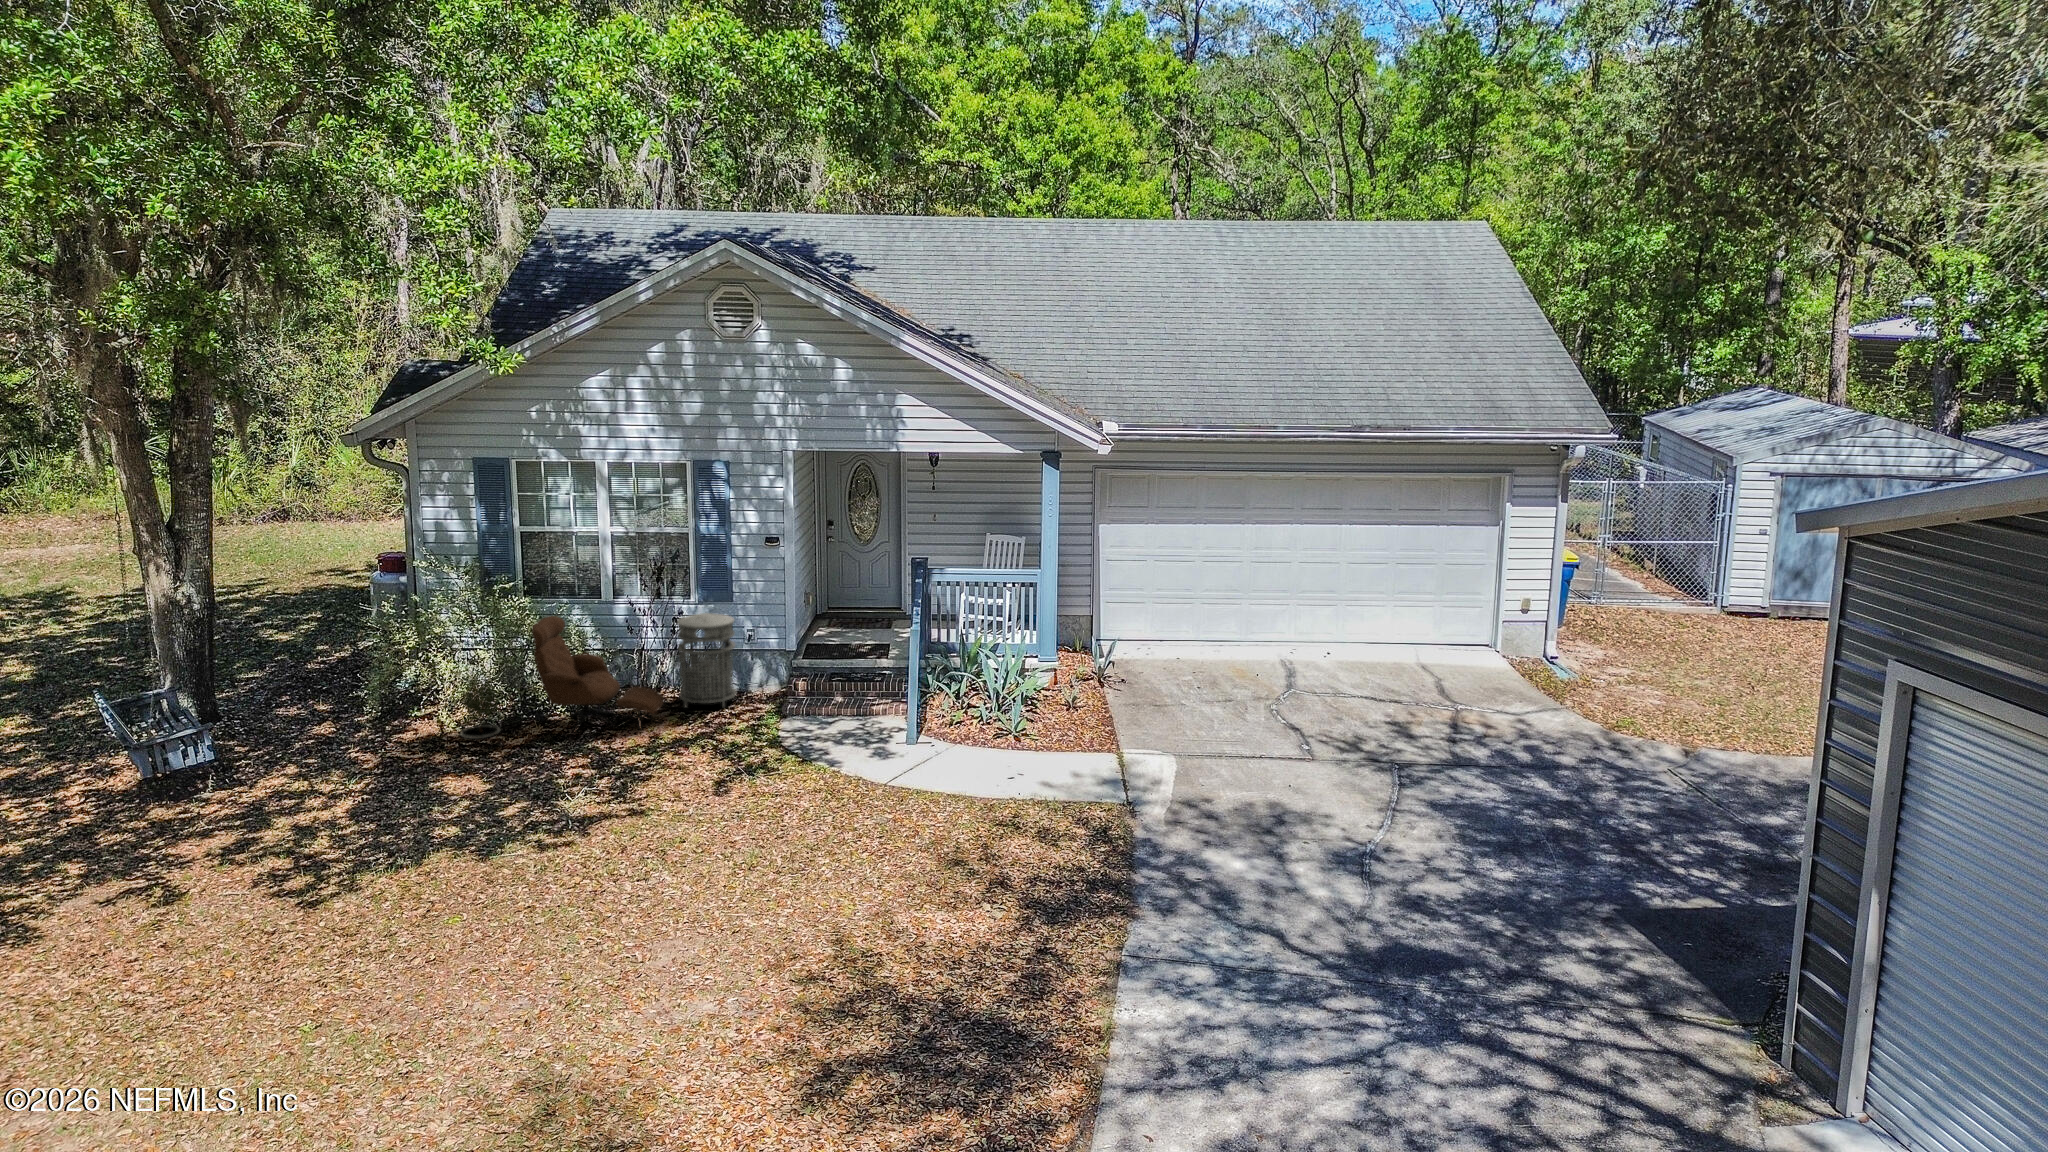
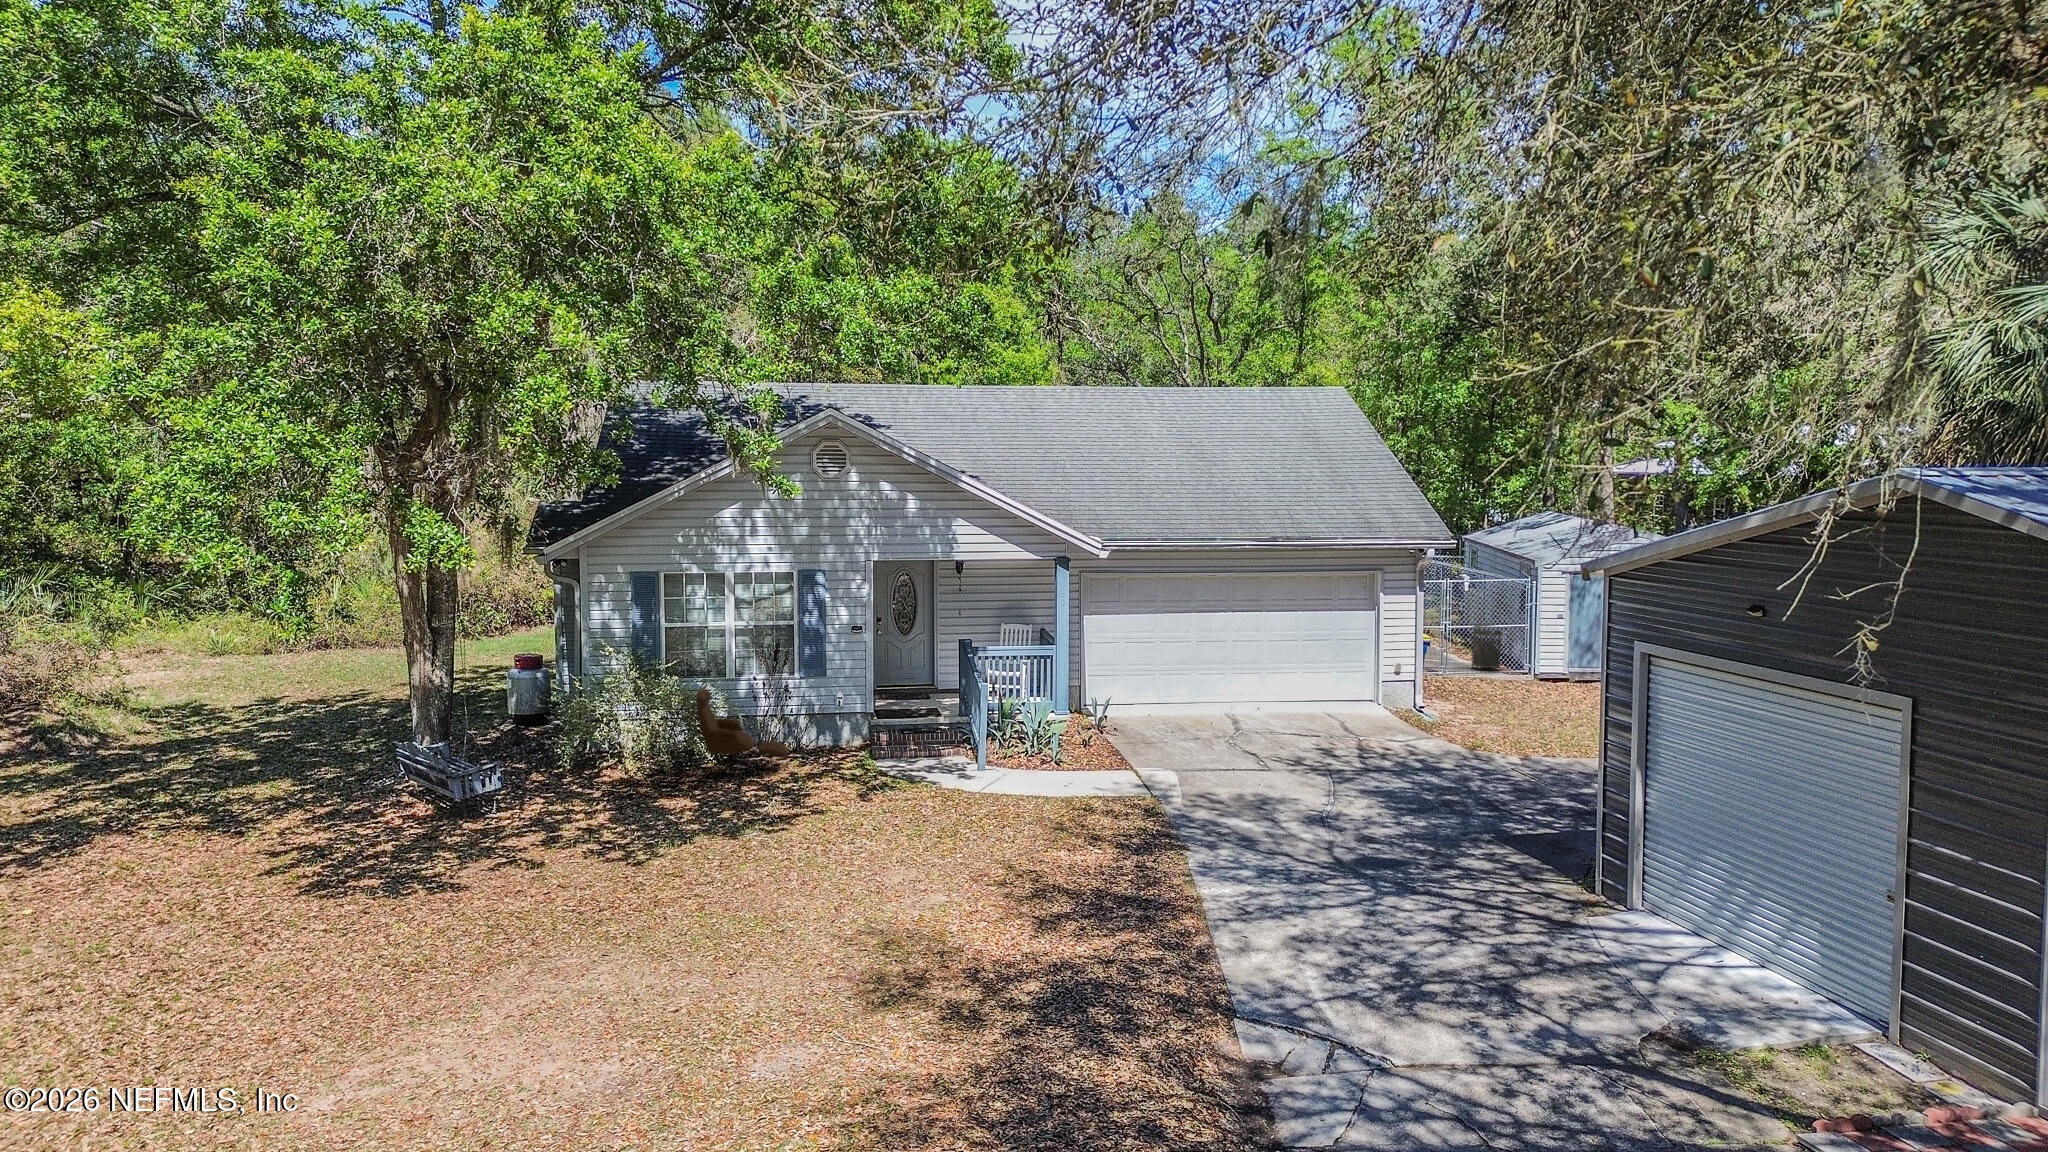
trash can: present [677,613,736,708] -> present [1471,622,1502,670]
potted tree: present [460,673,500,739] -> none [638,728,670,781]

